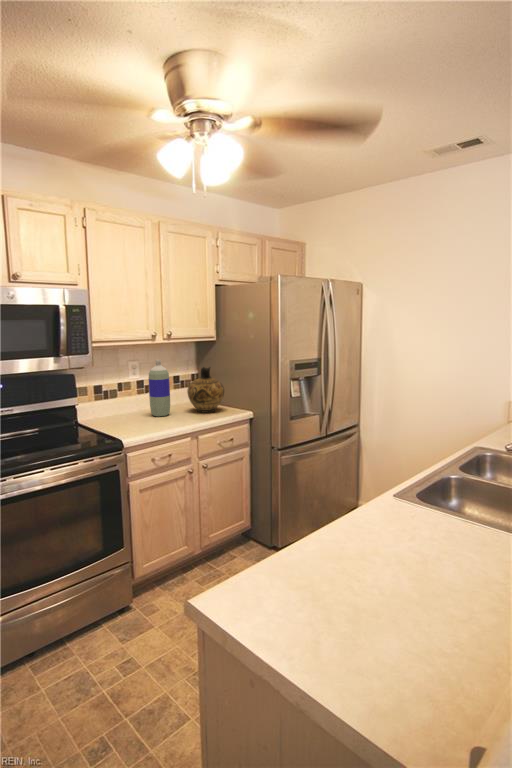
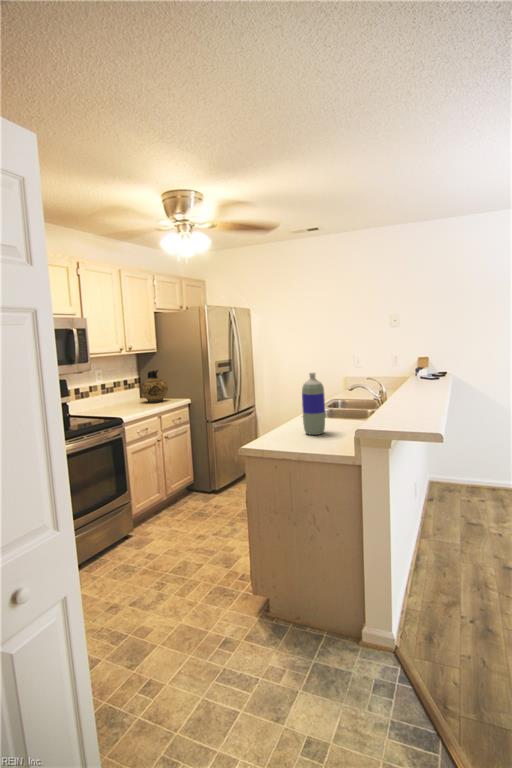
bottle: present [149,360,170,417] -> present [302,373,325,435]

